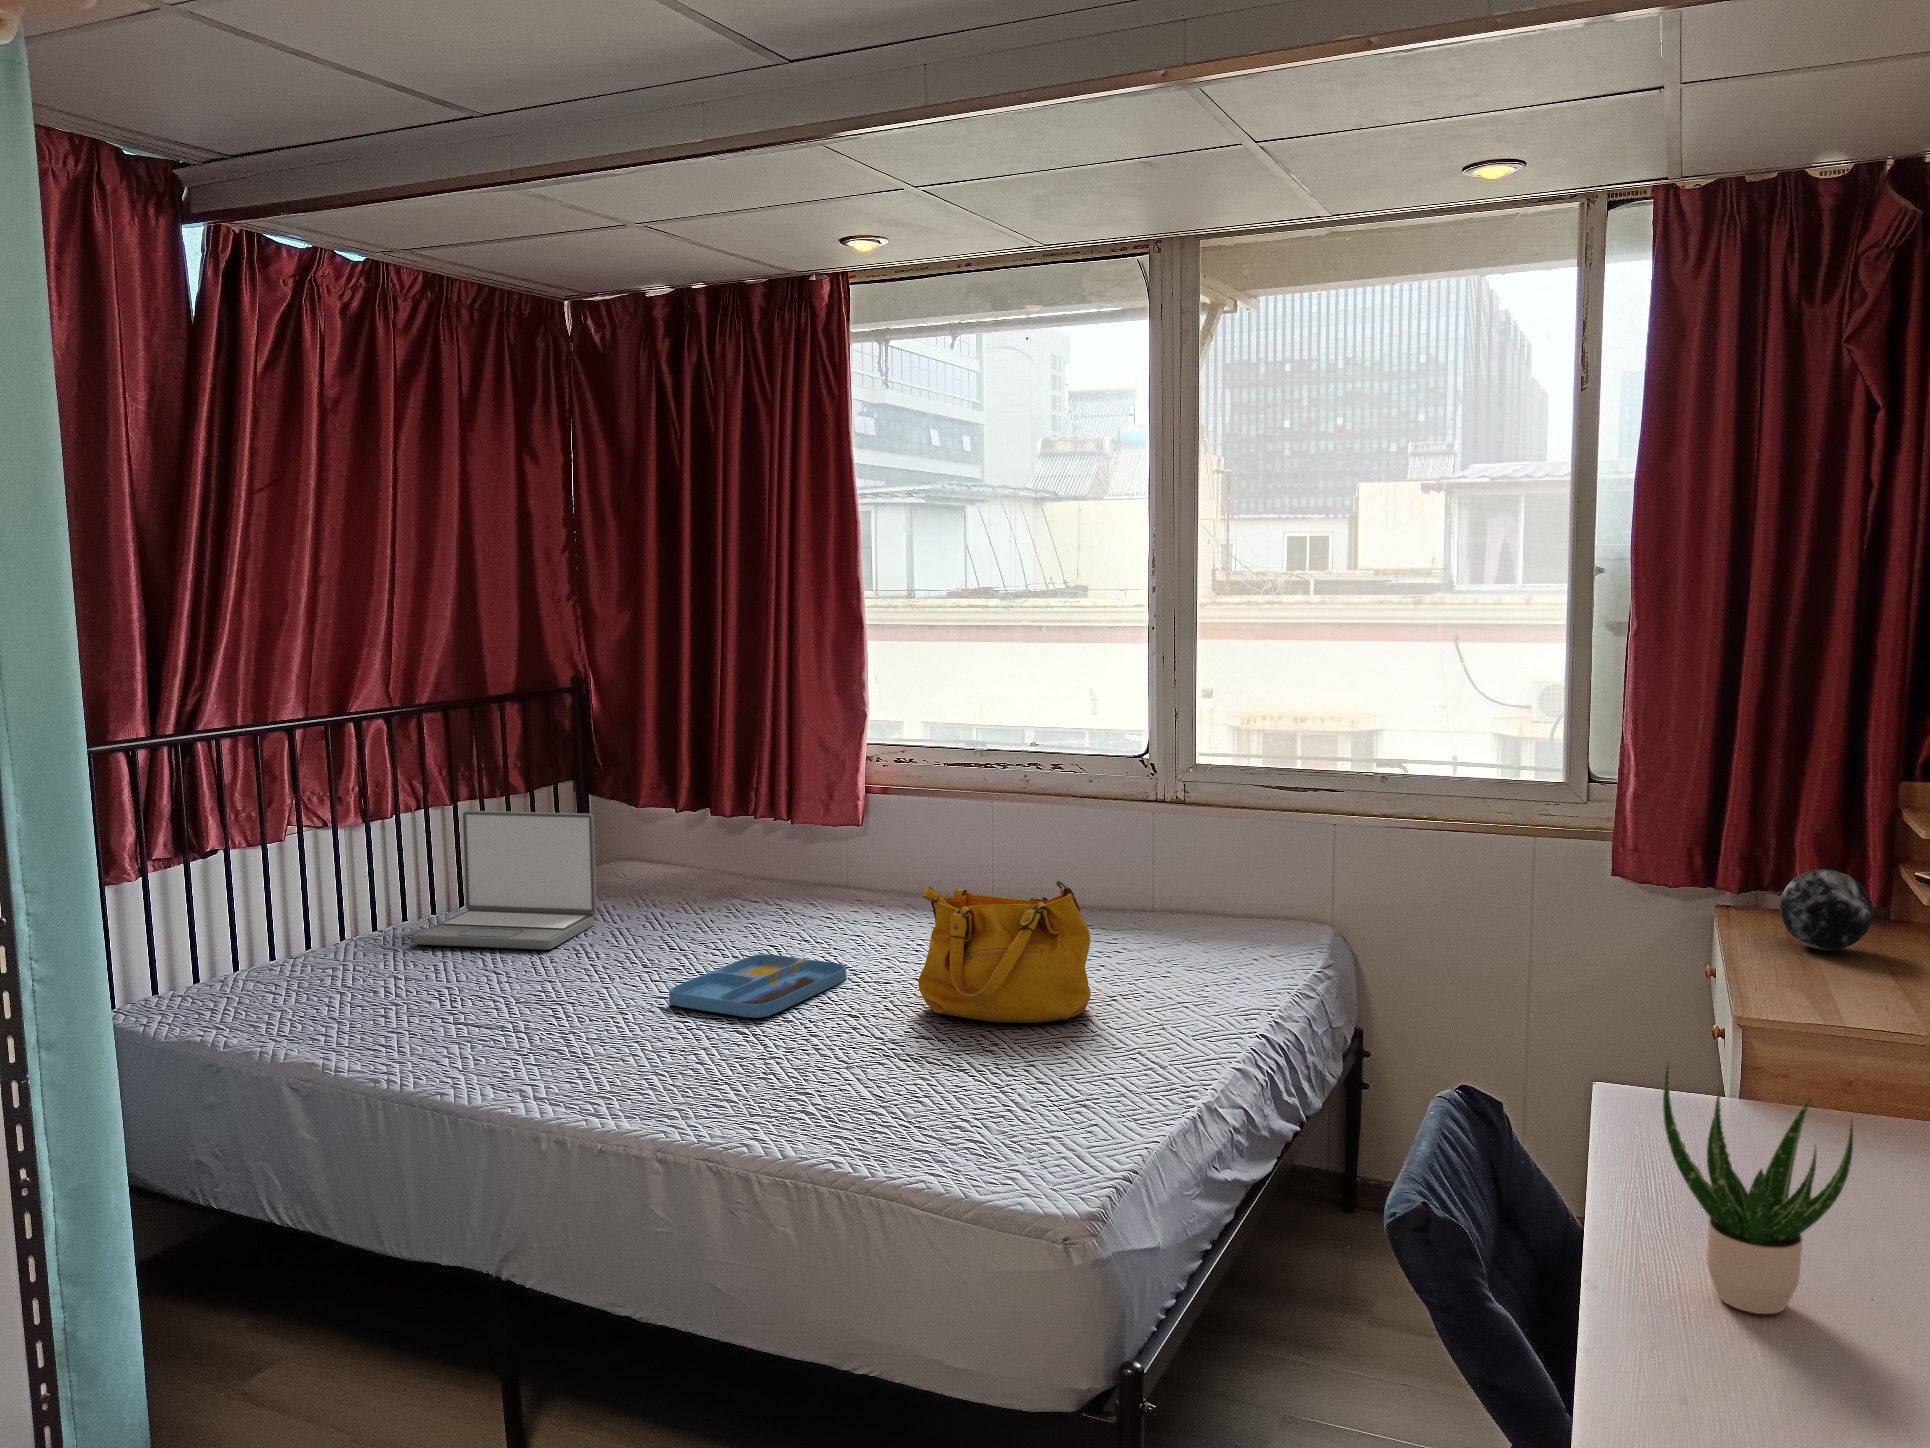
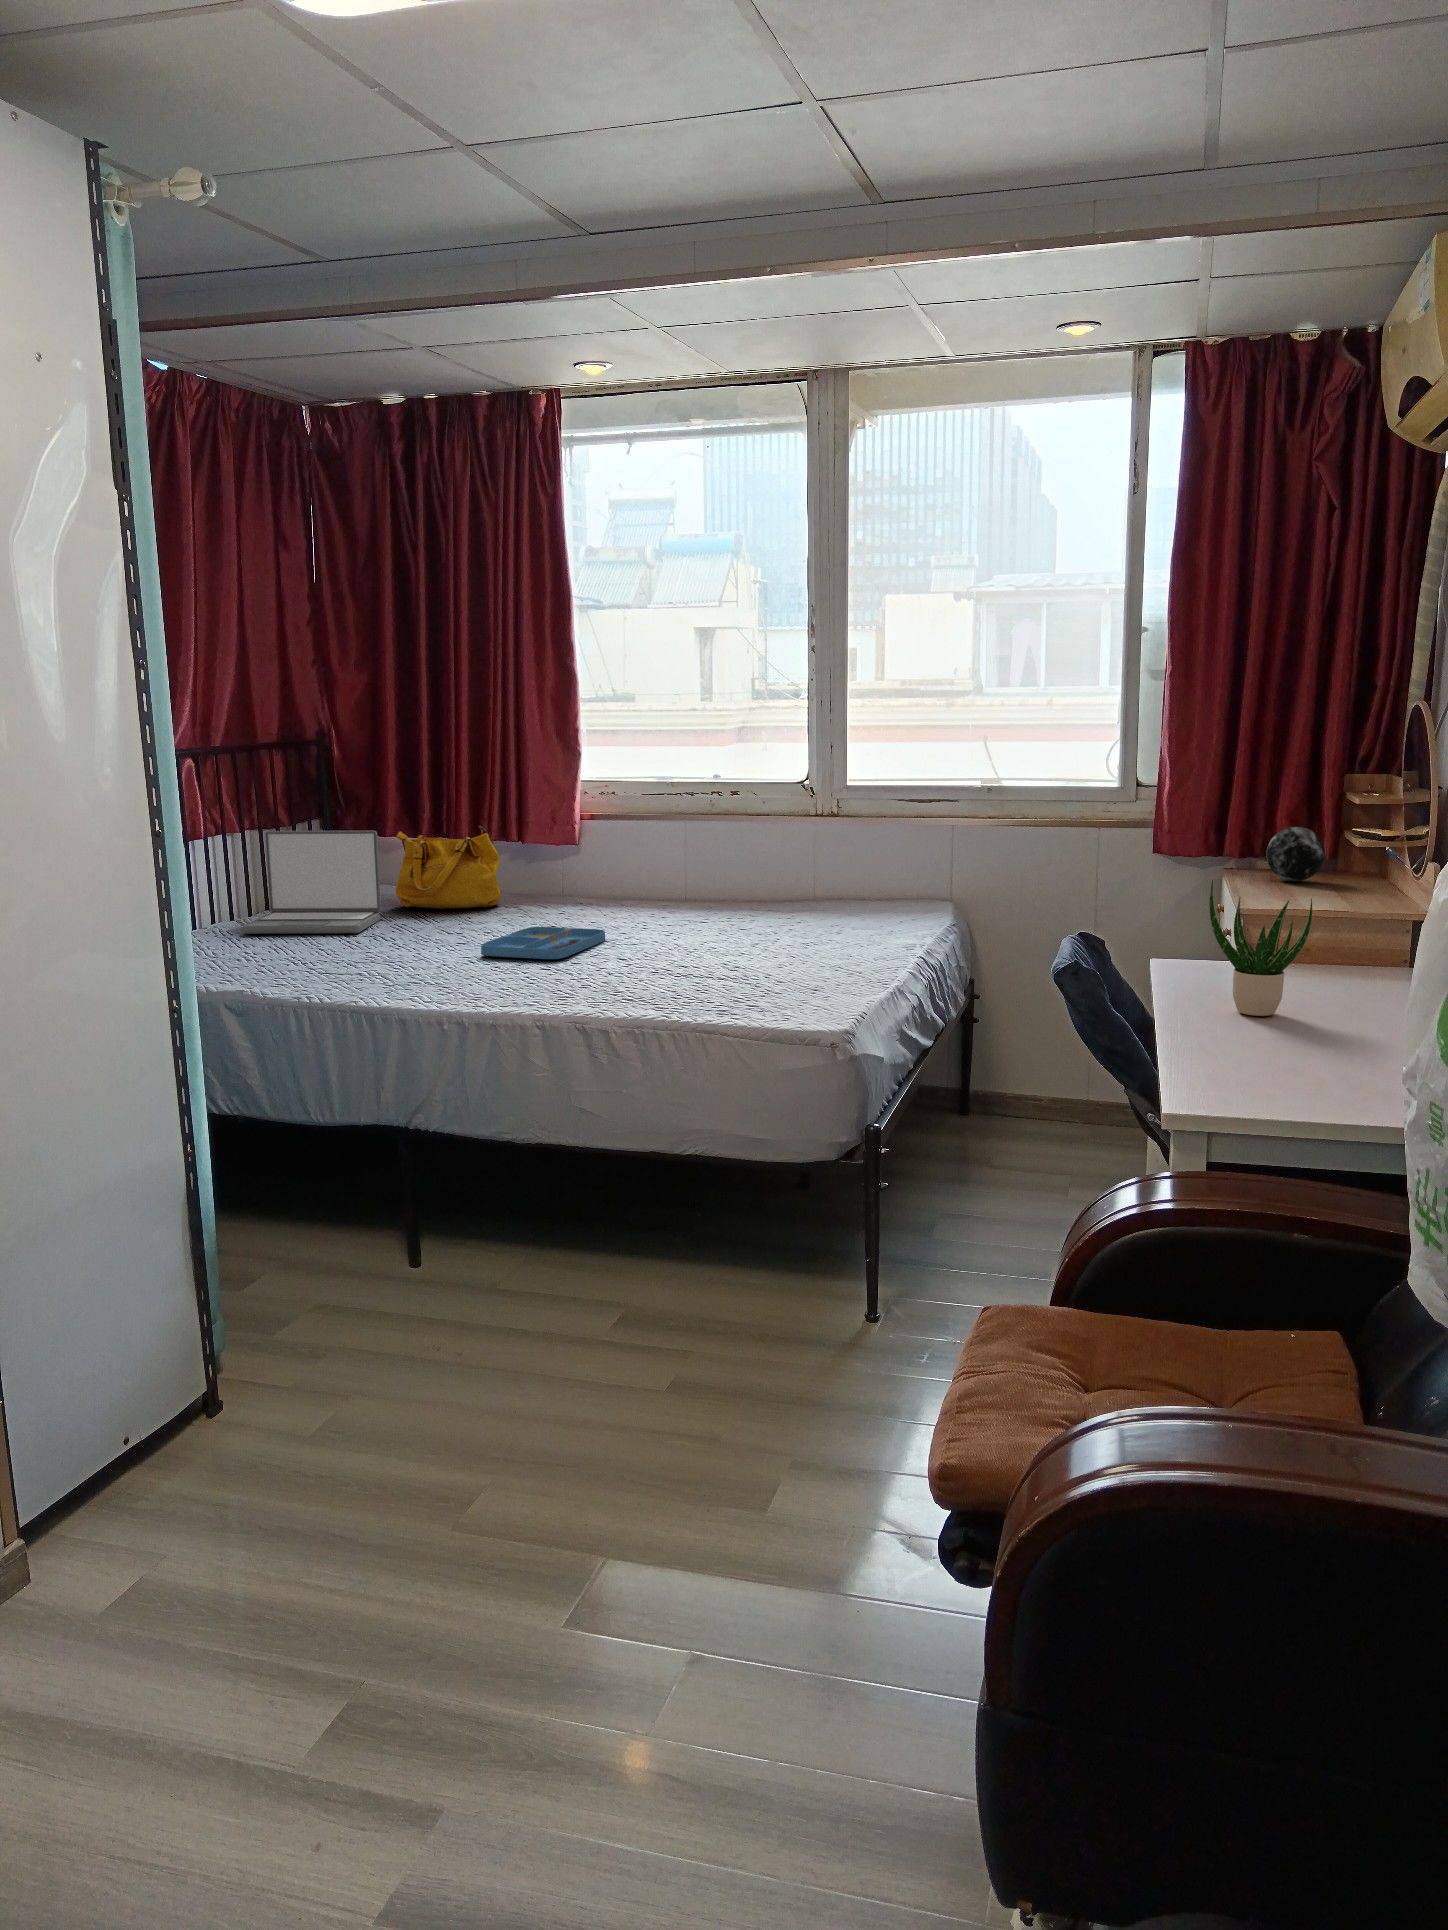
handbag: present [918,881,1091,1023] -> present [396,826,501,909]

